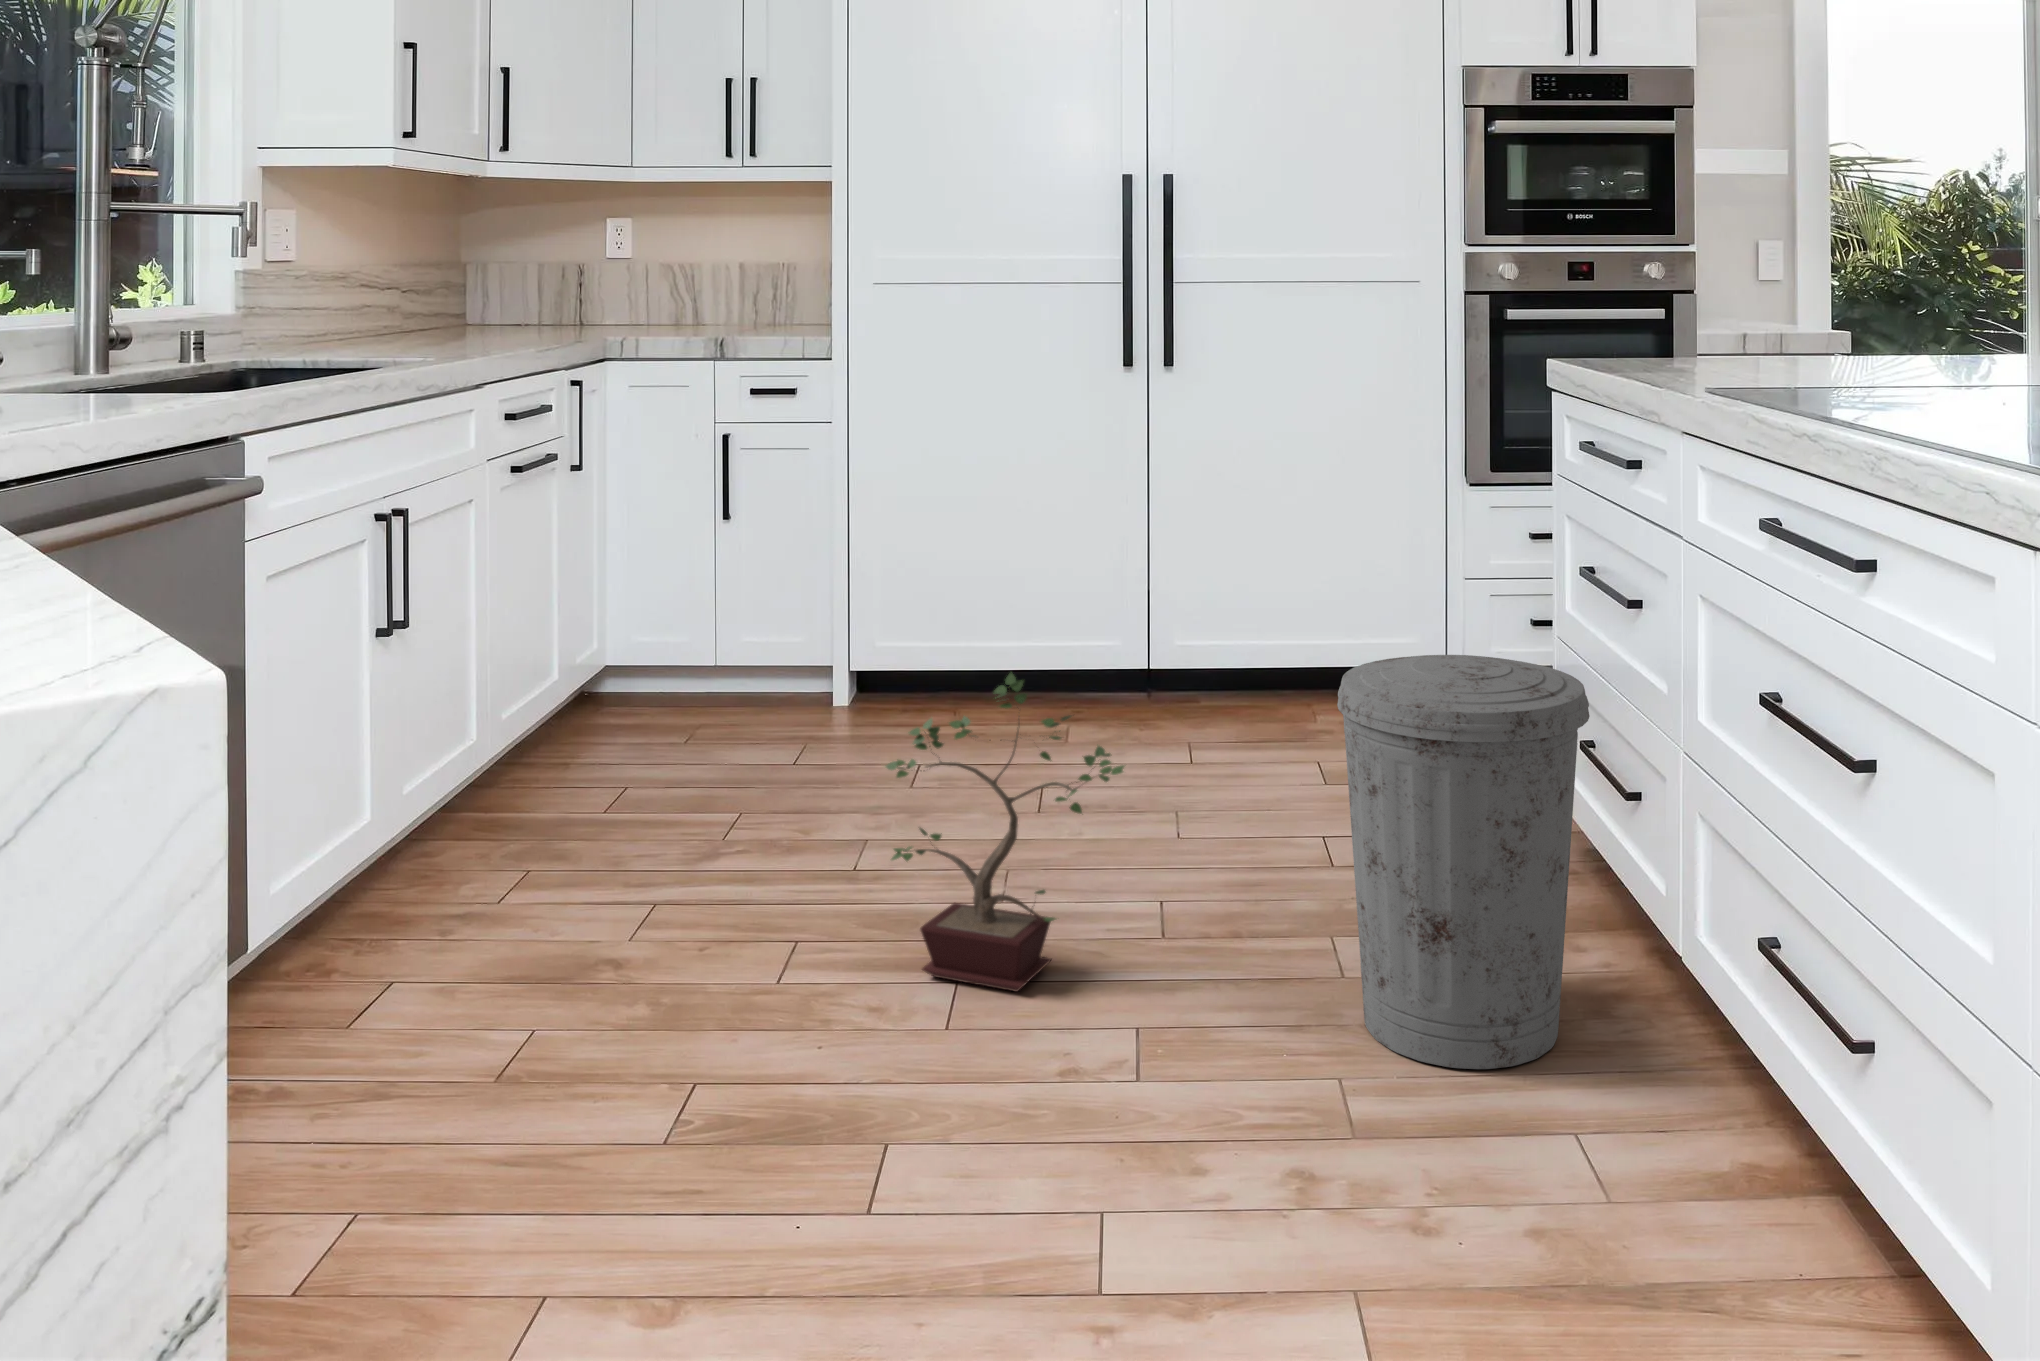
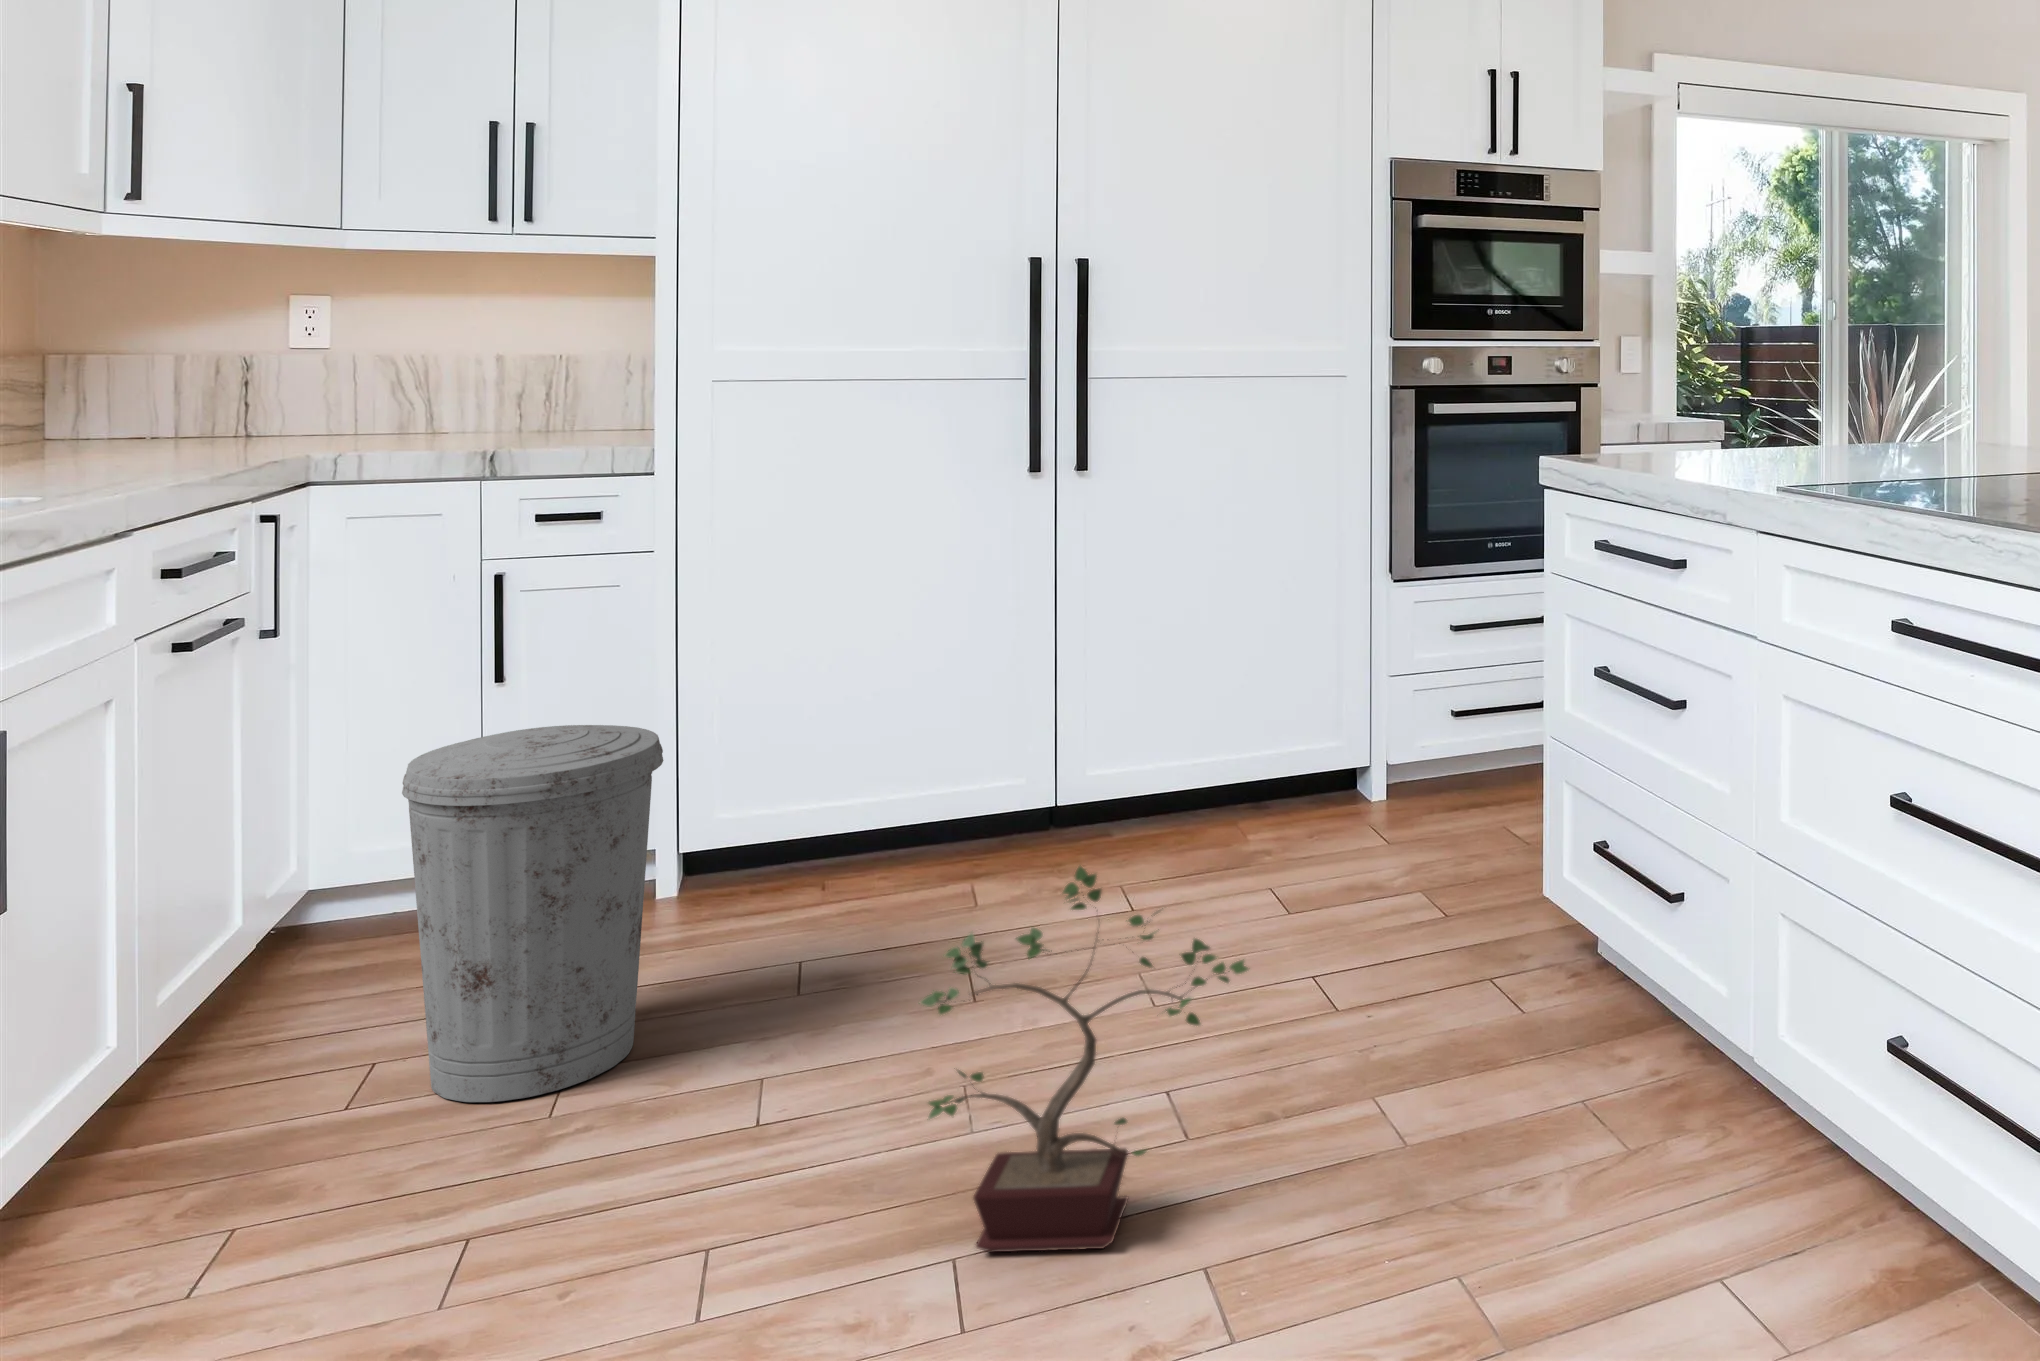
trash can: present [1337,655,1590,1069] -> present [402,725,663,1102]

